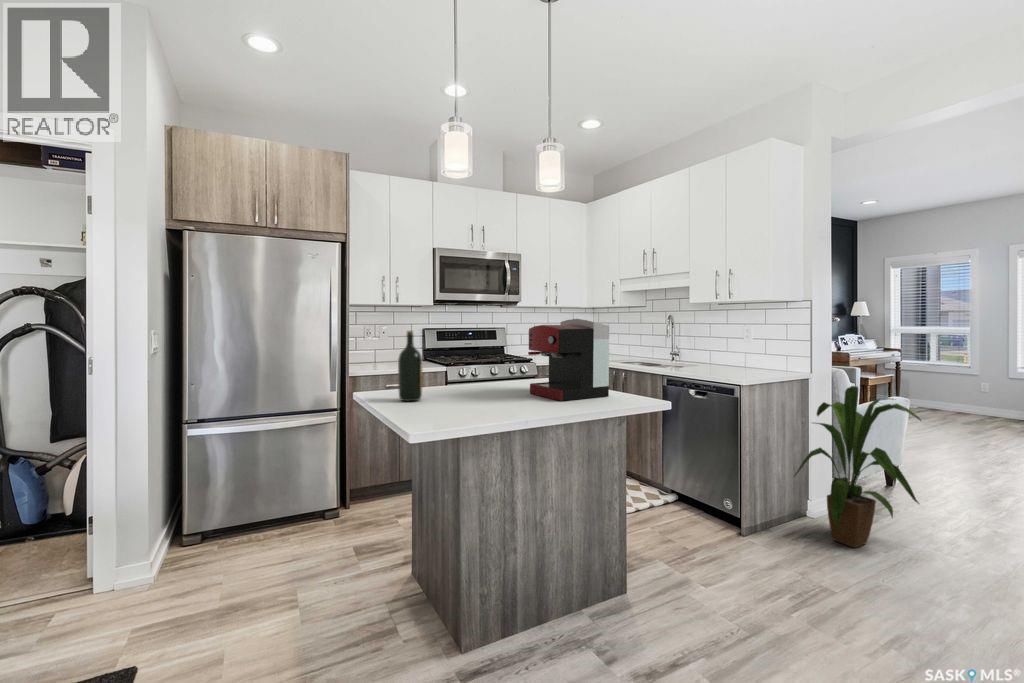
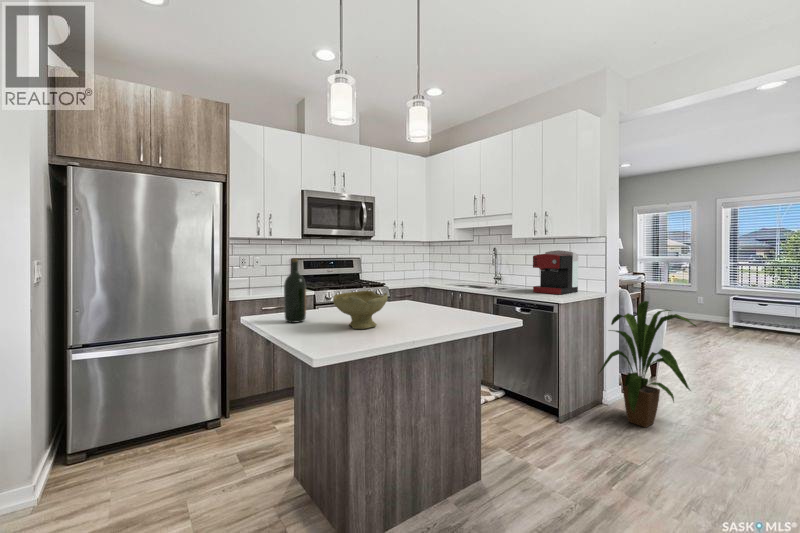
coffee maker: present [528,319,609,401] -> present [533,250,578,294]
bowl: none [448,368,509,410] -> present [333,291,388,329]

